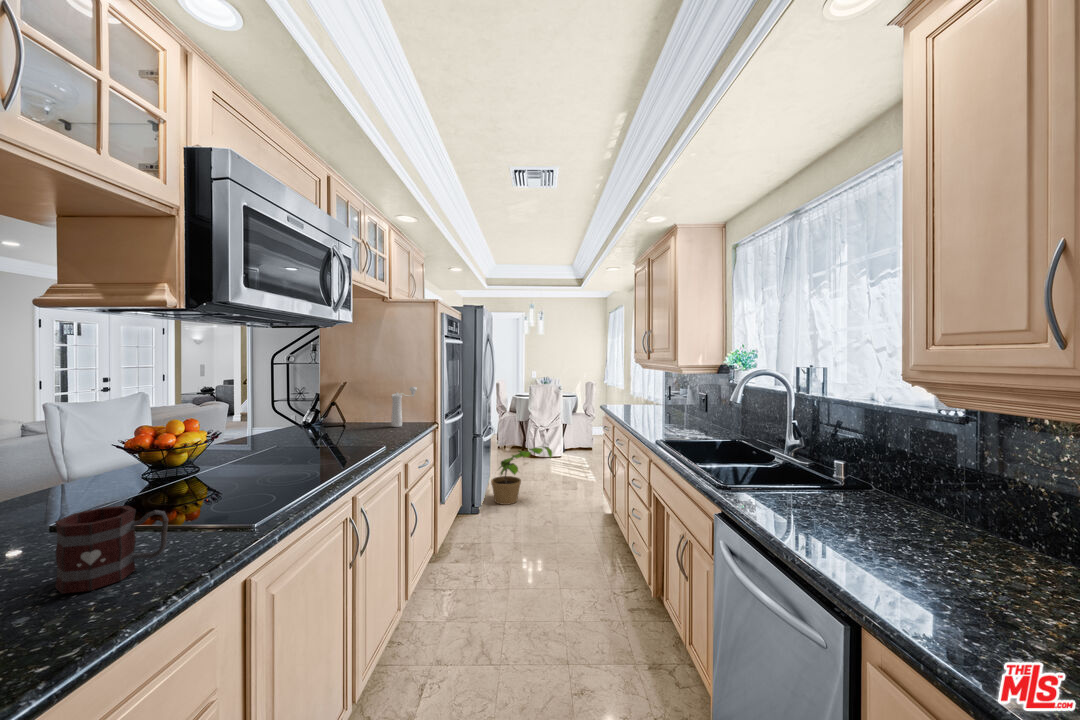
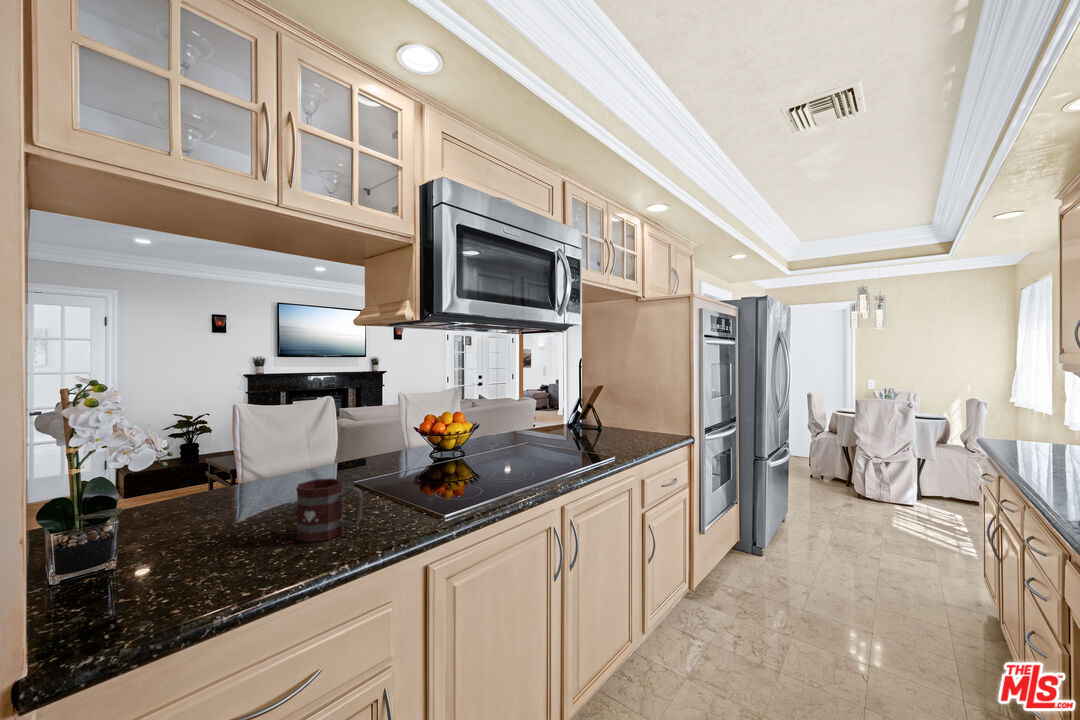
pepper mill: present [391,387,417,427] -> none [634,394,664,438]
potted plant: present [491,447,552,505] -> none [784,484,882,557]

